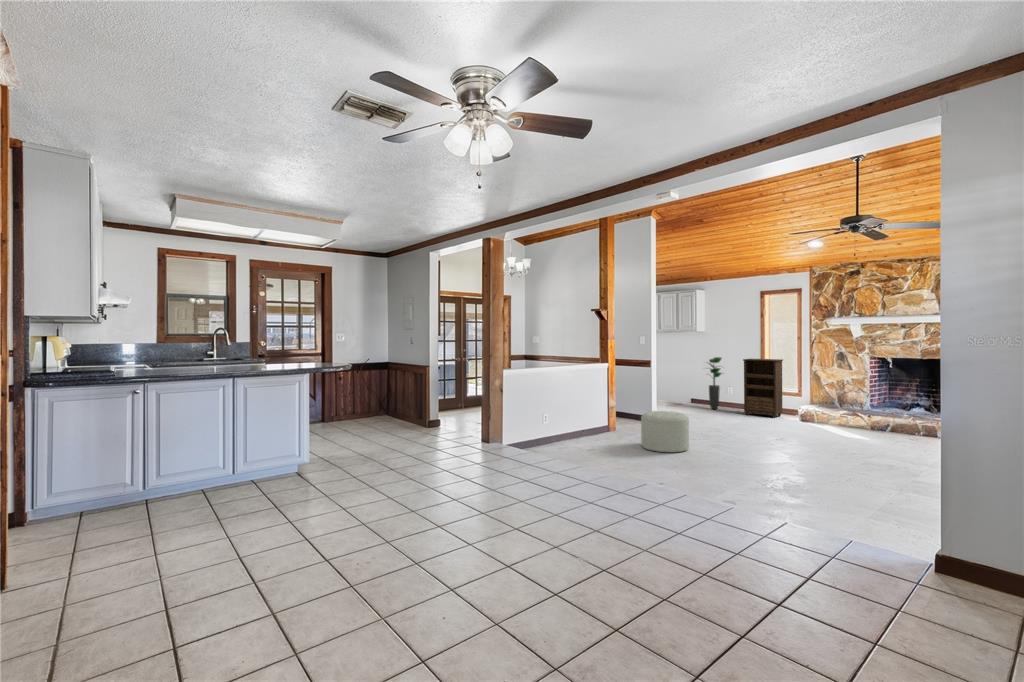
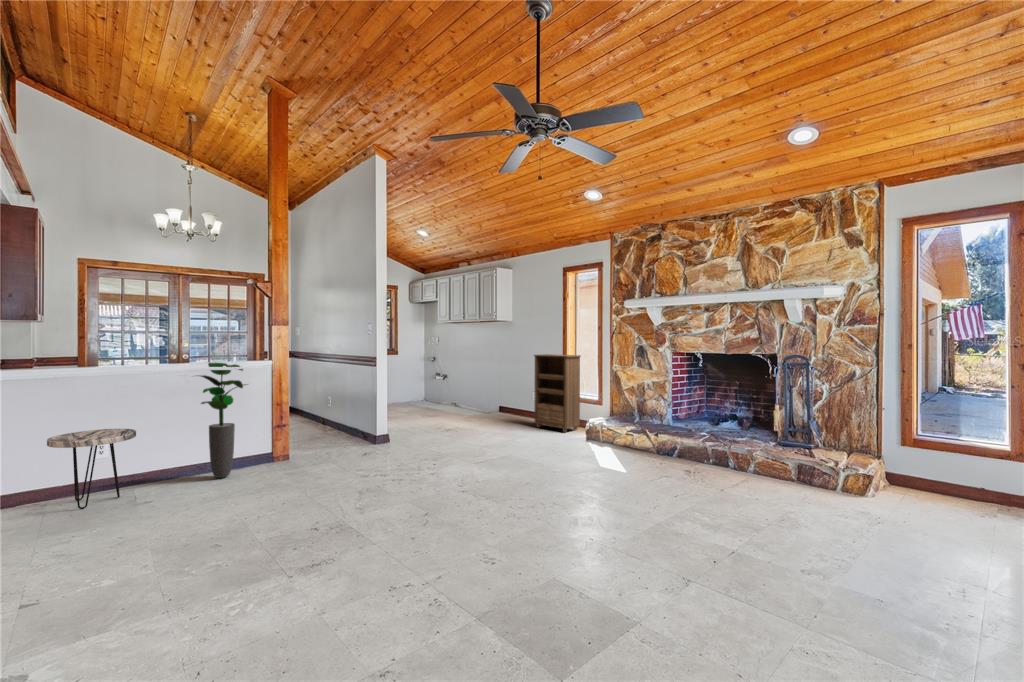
potted plant: present [709,357,722,409] -> present [201,363,247,478]
ottoman: present [641,411,689,452] -> none [272,425,349,494]
side table: none [537,413,577,459] -> present [47,429,136,509]

